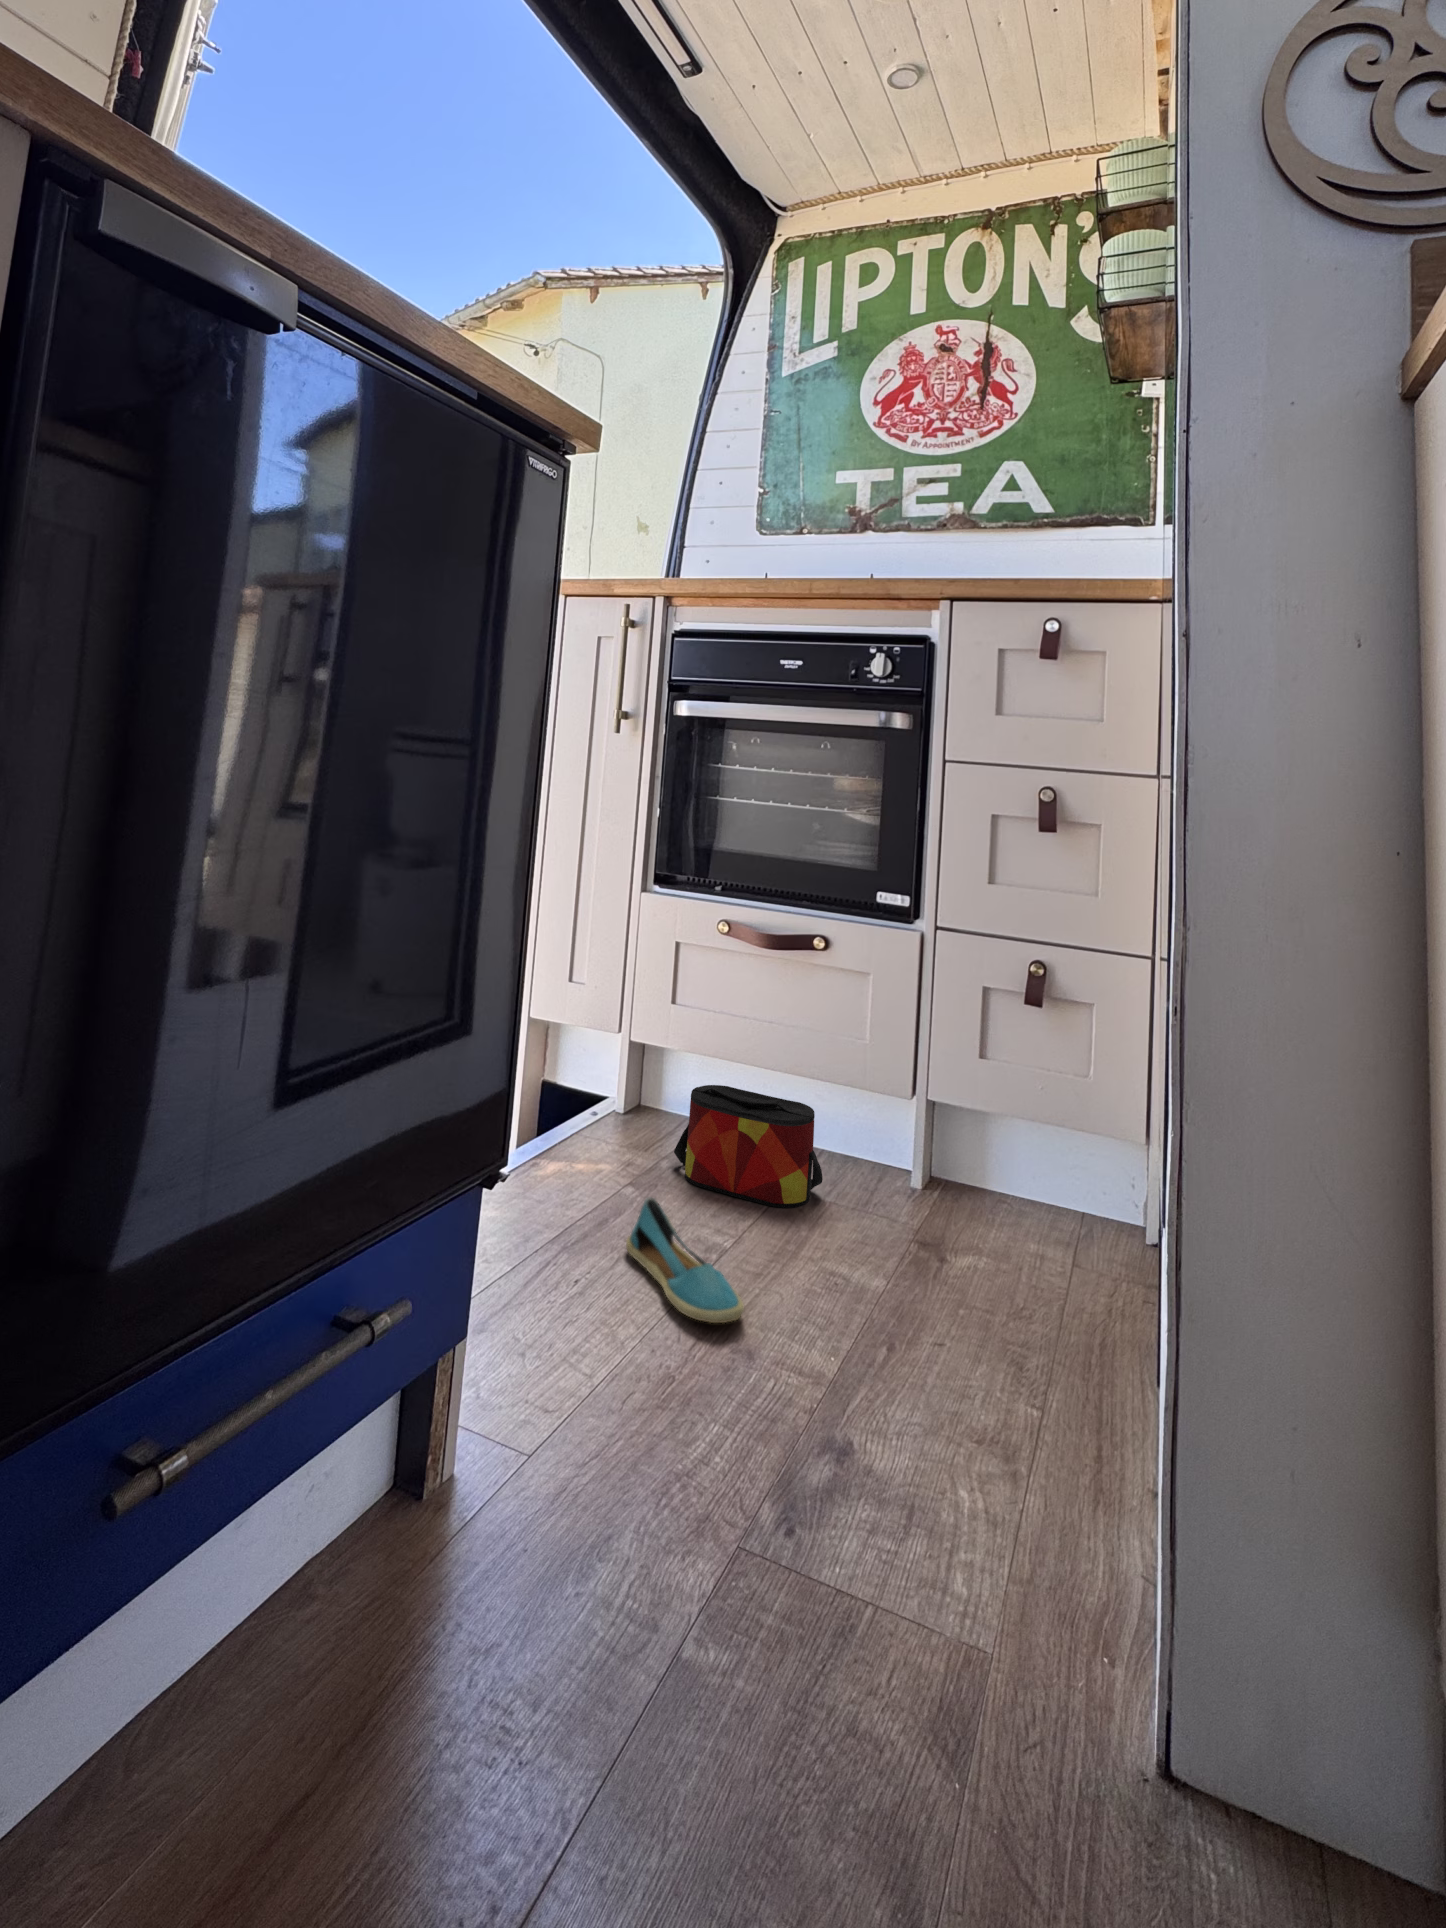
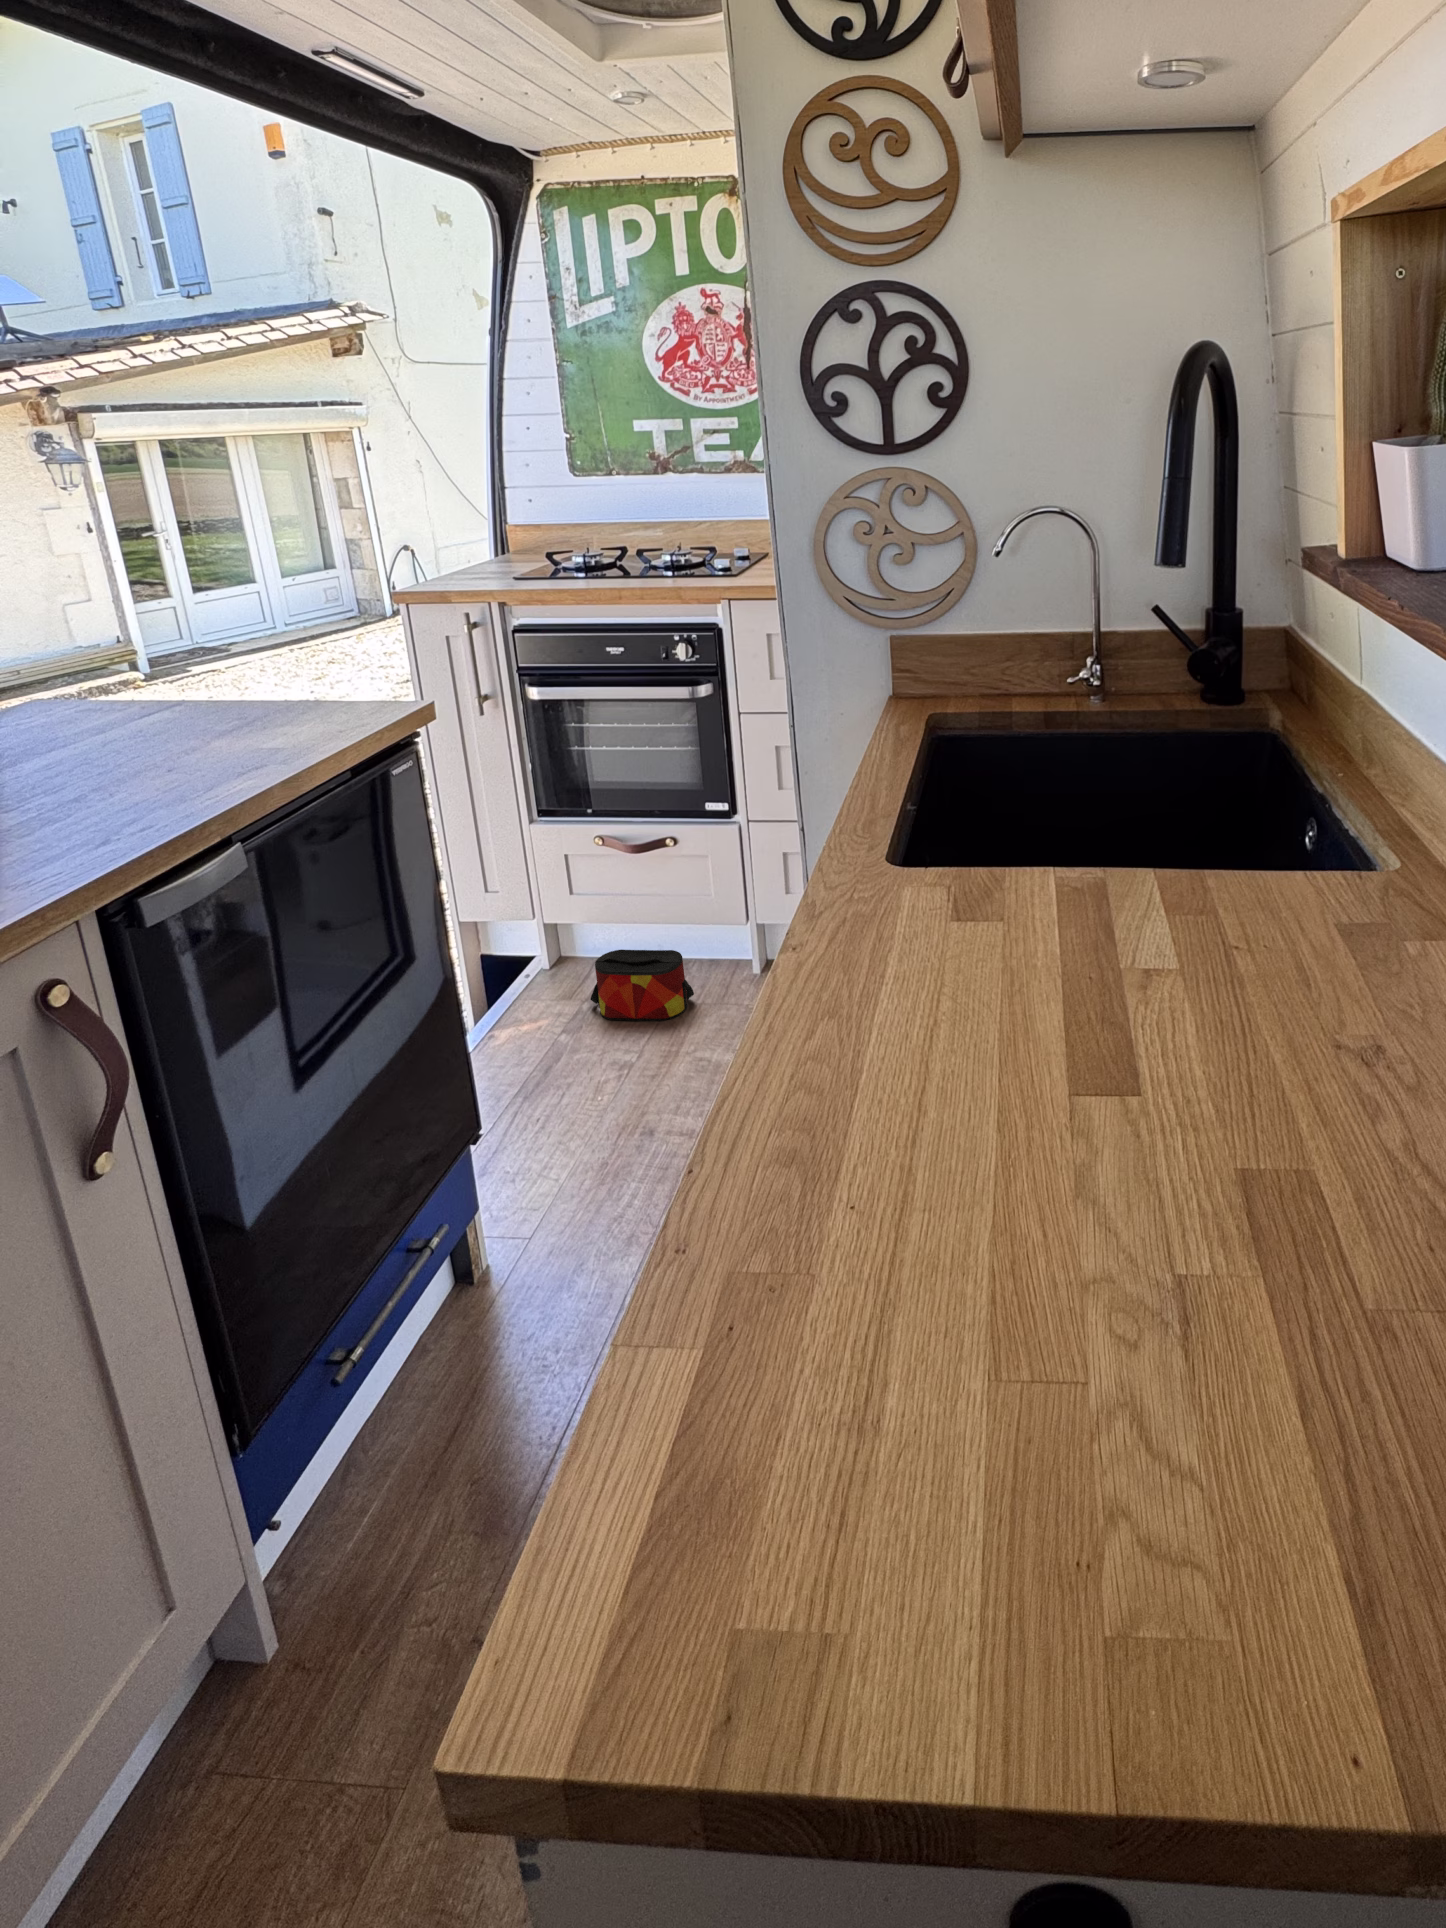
shoe: present [626,1198,744,1323] -> none [566,1054,646,1124]

